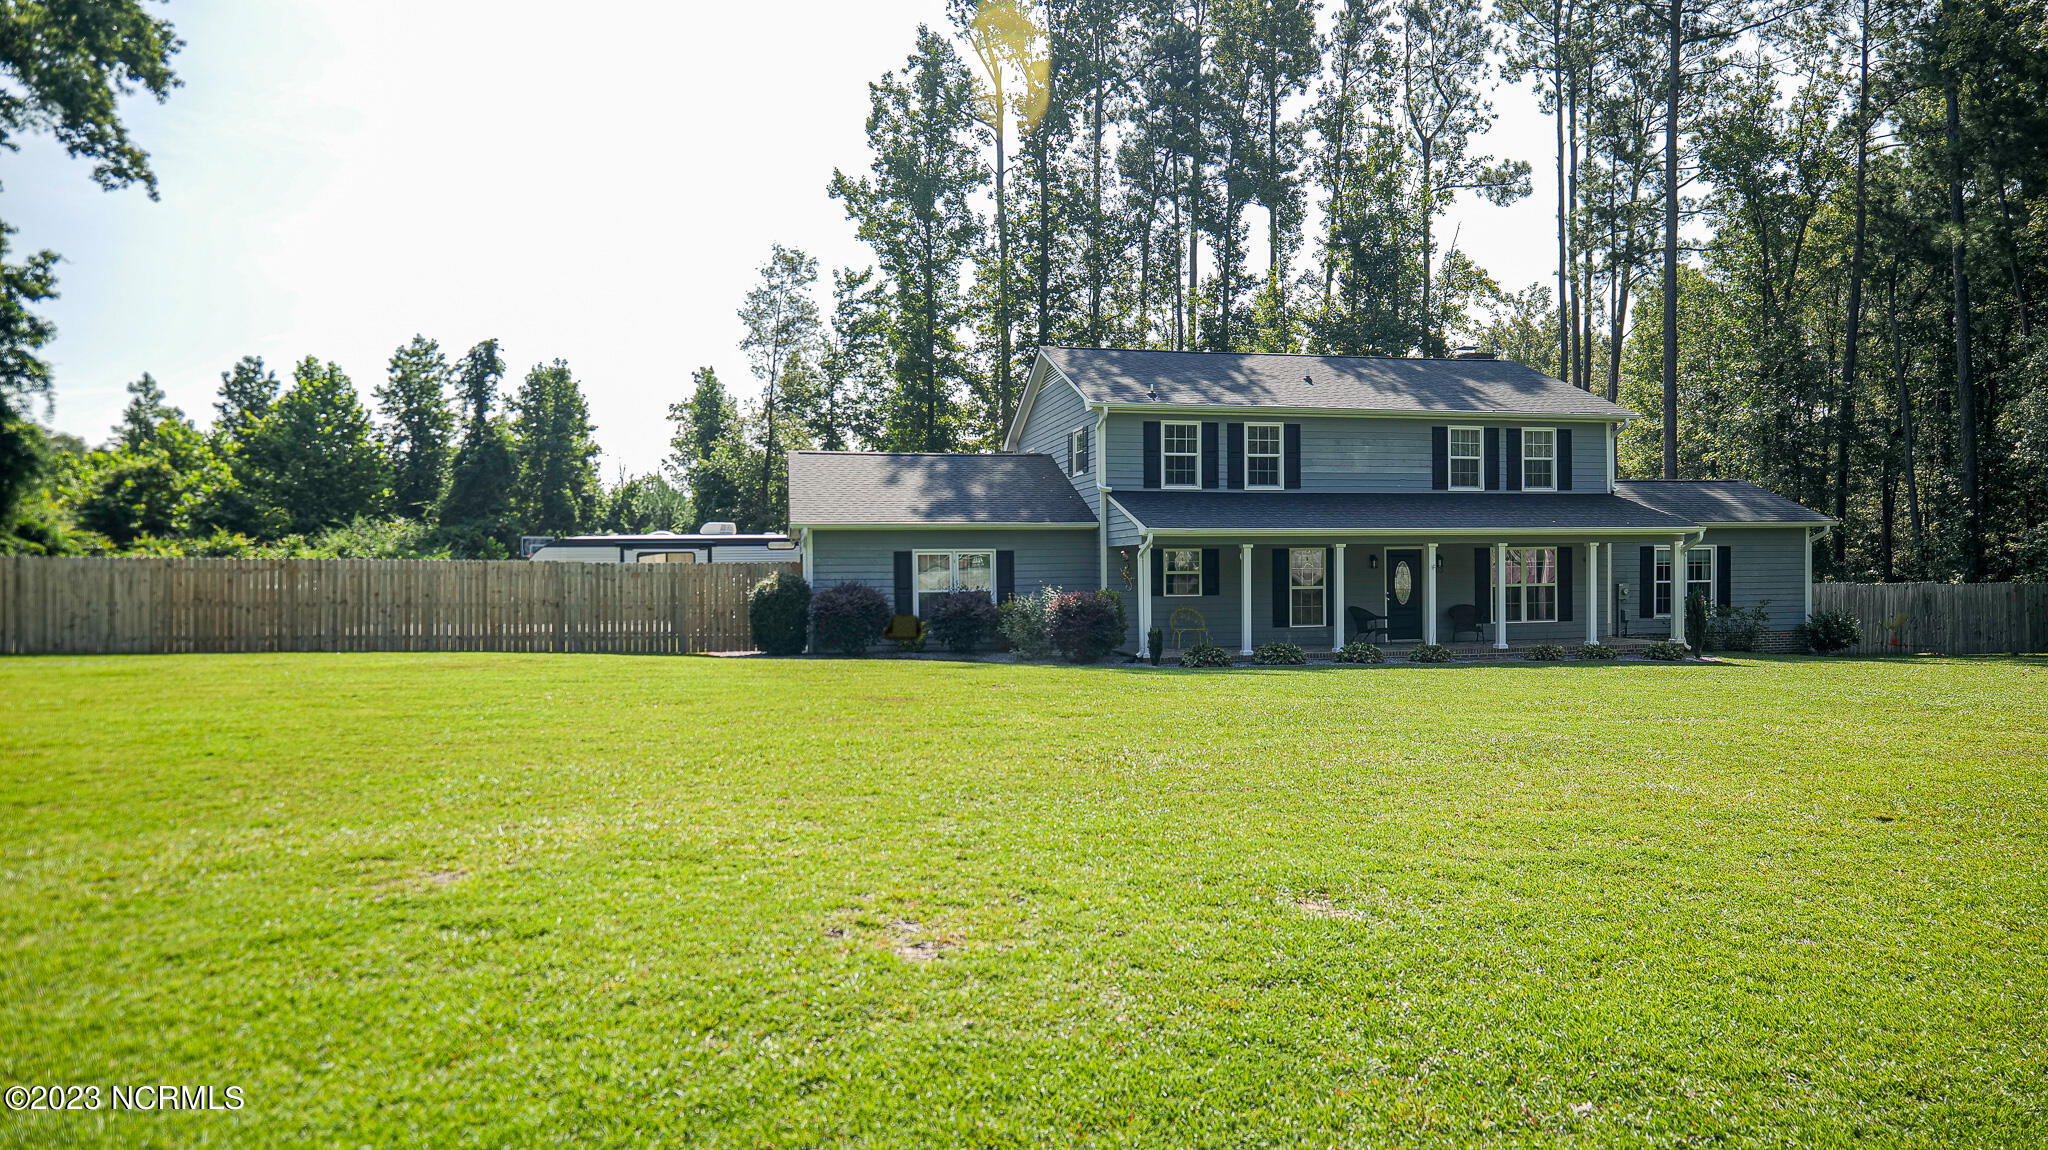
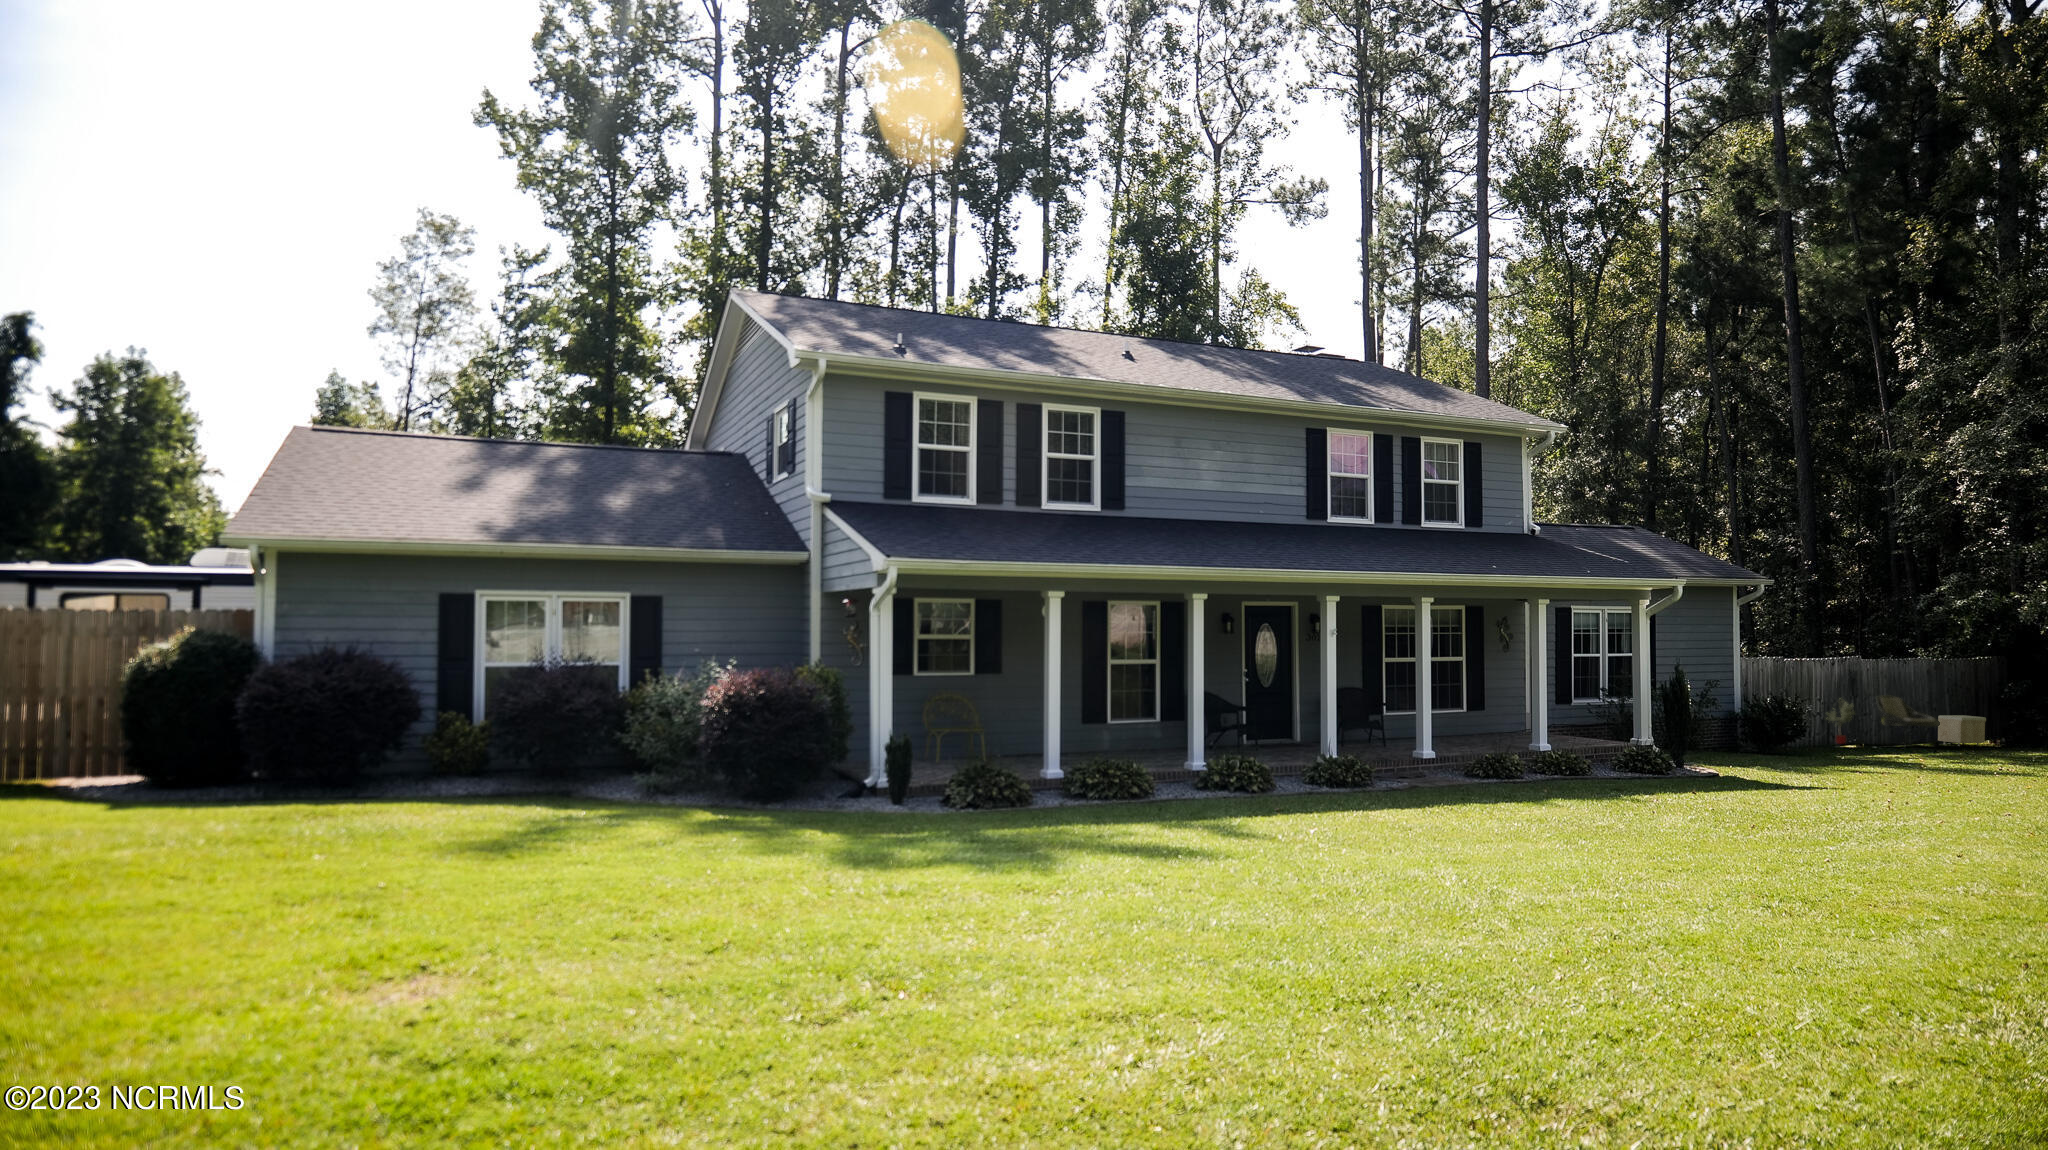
lounge chair: present [883,614,923,657] -> present [1873,695,1940,745]
storage bench: none [1993,623,2034,647] -> present [1938,715,1986,746]

